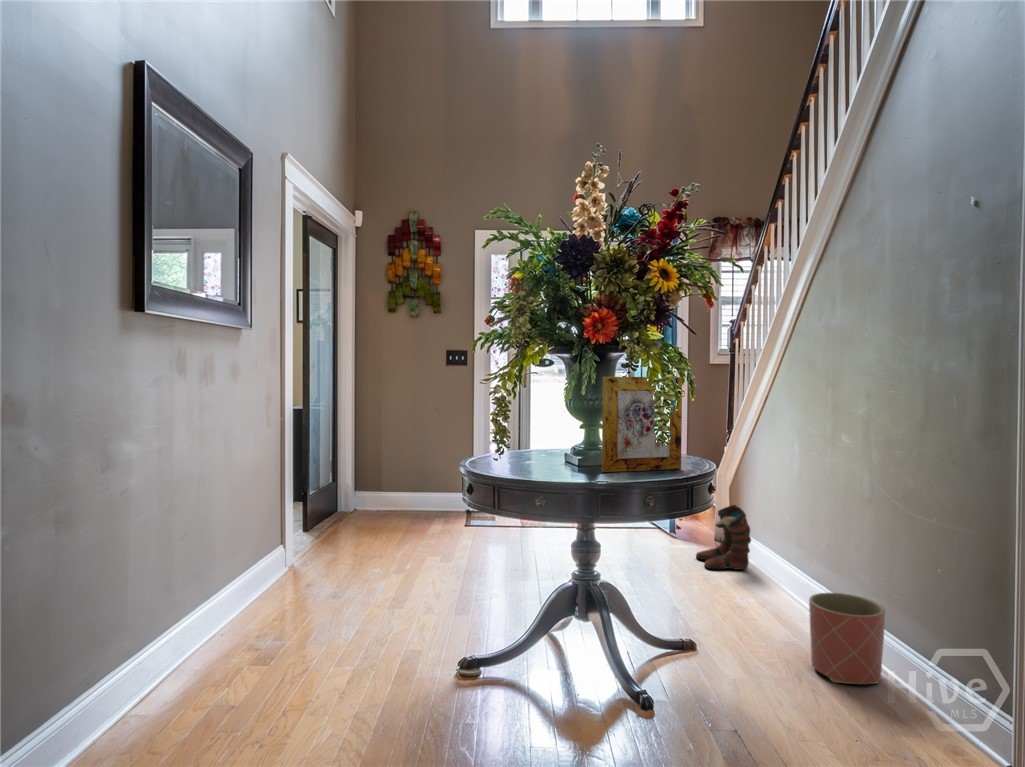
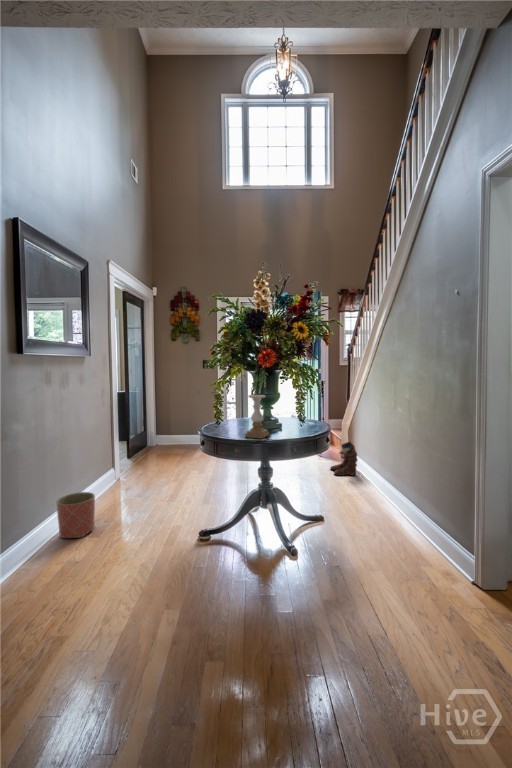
picture frame: present [602,377,682,472] -> none [271,383,312,433]
candle holder: none [555,397,601,480] -> present [245,395,269,439]
planter: present [809,593,885,684] -> present [57,492,95,538]

